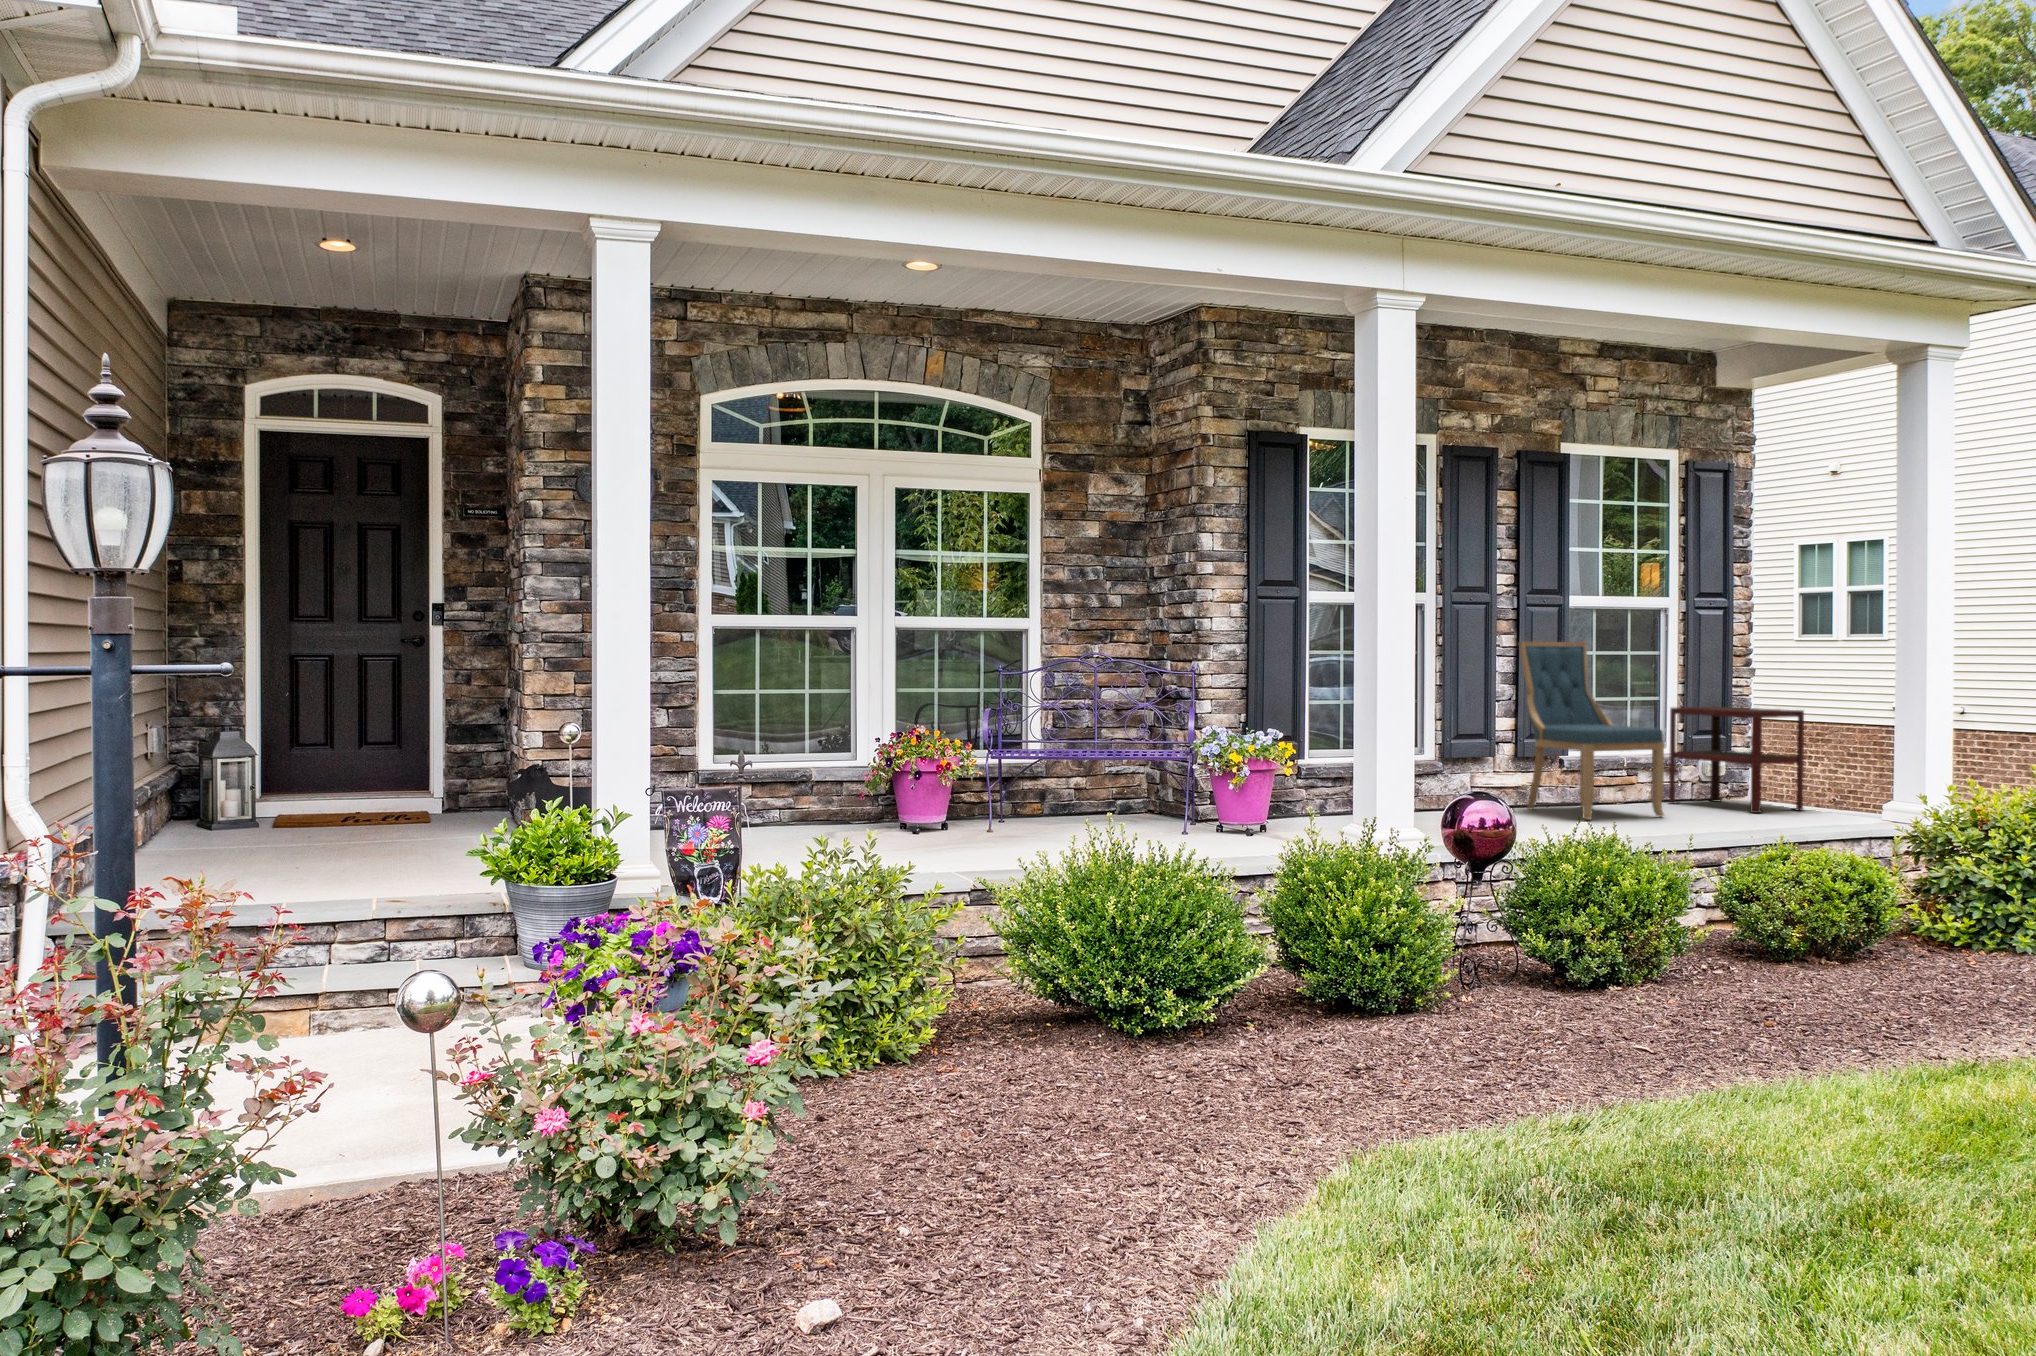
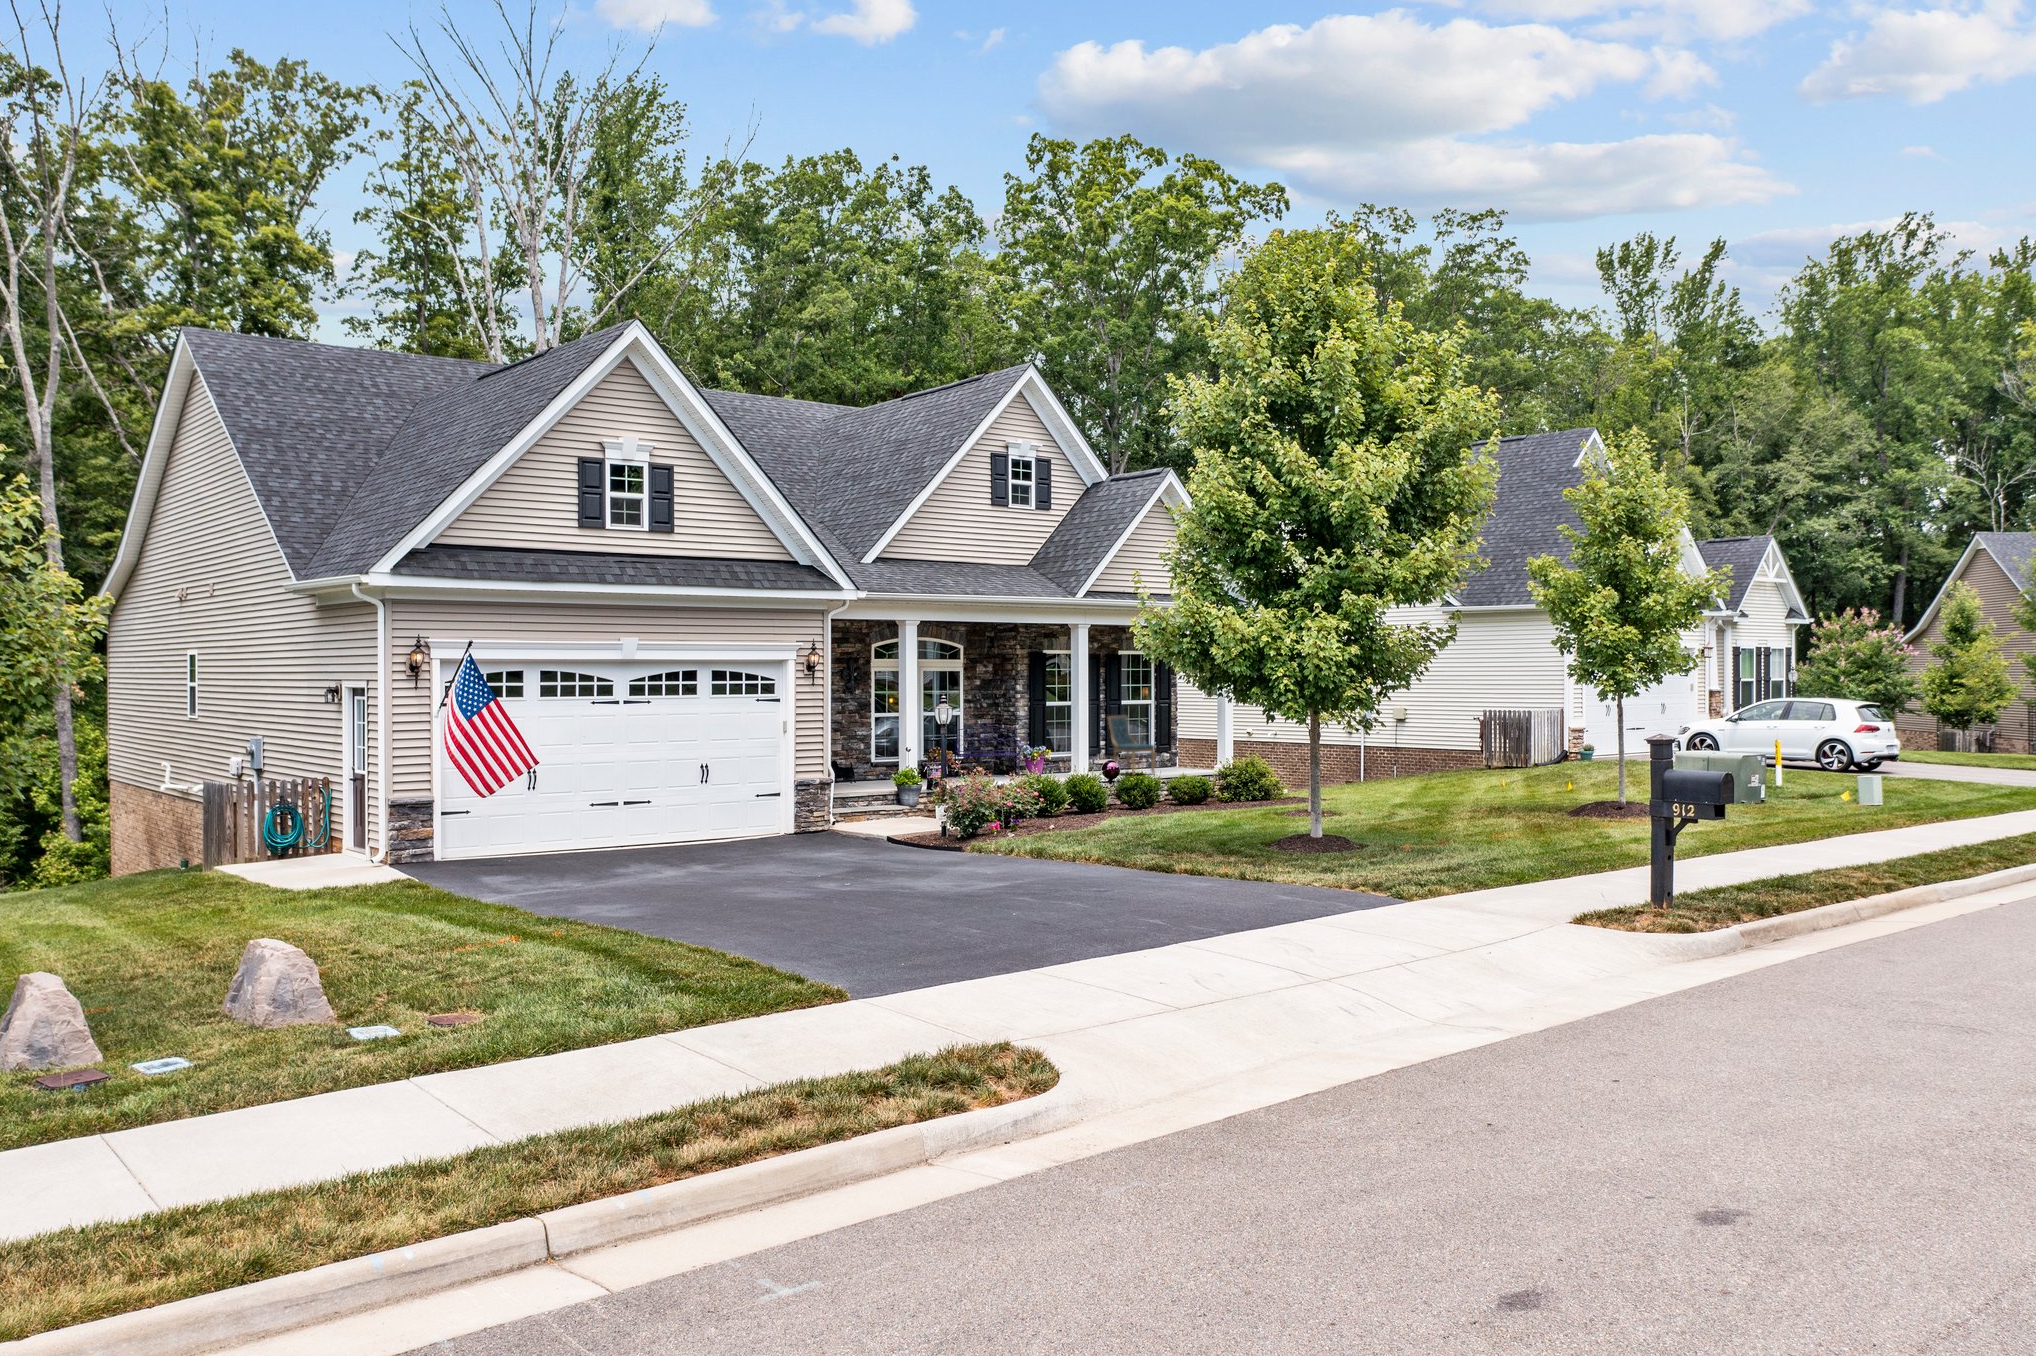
side table: present [1669,707,1804,813] -> none [1152,736,1195,772]

